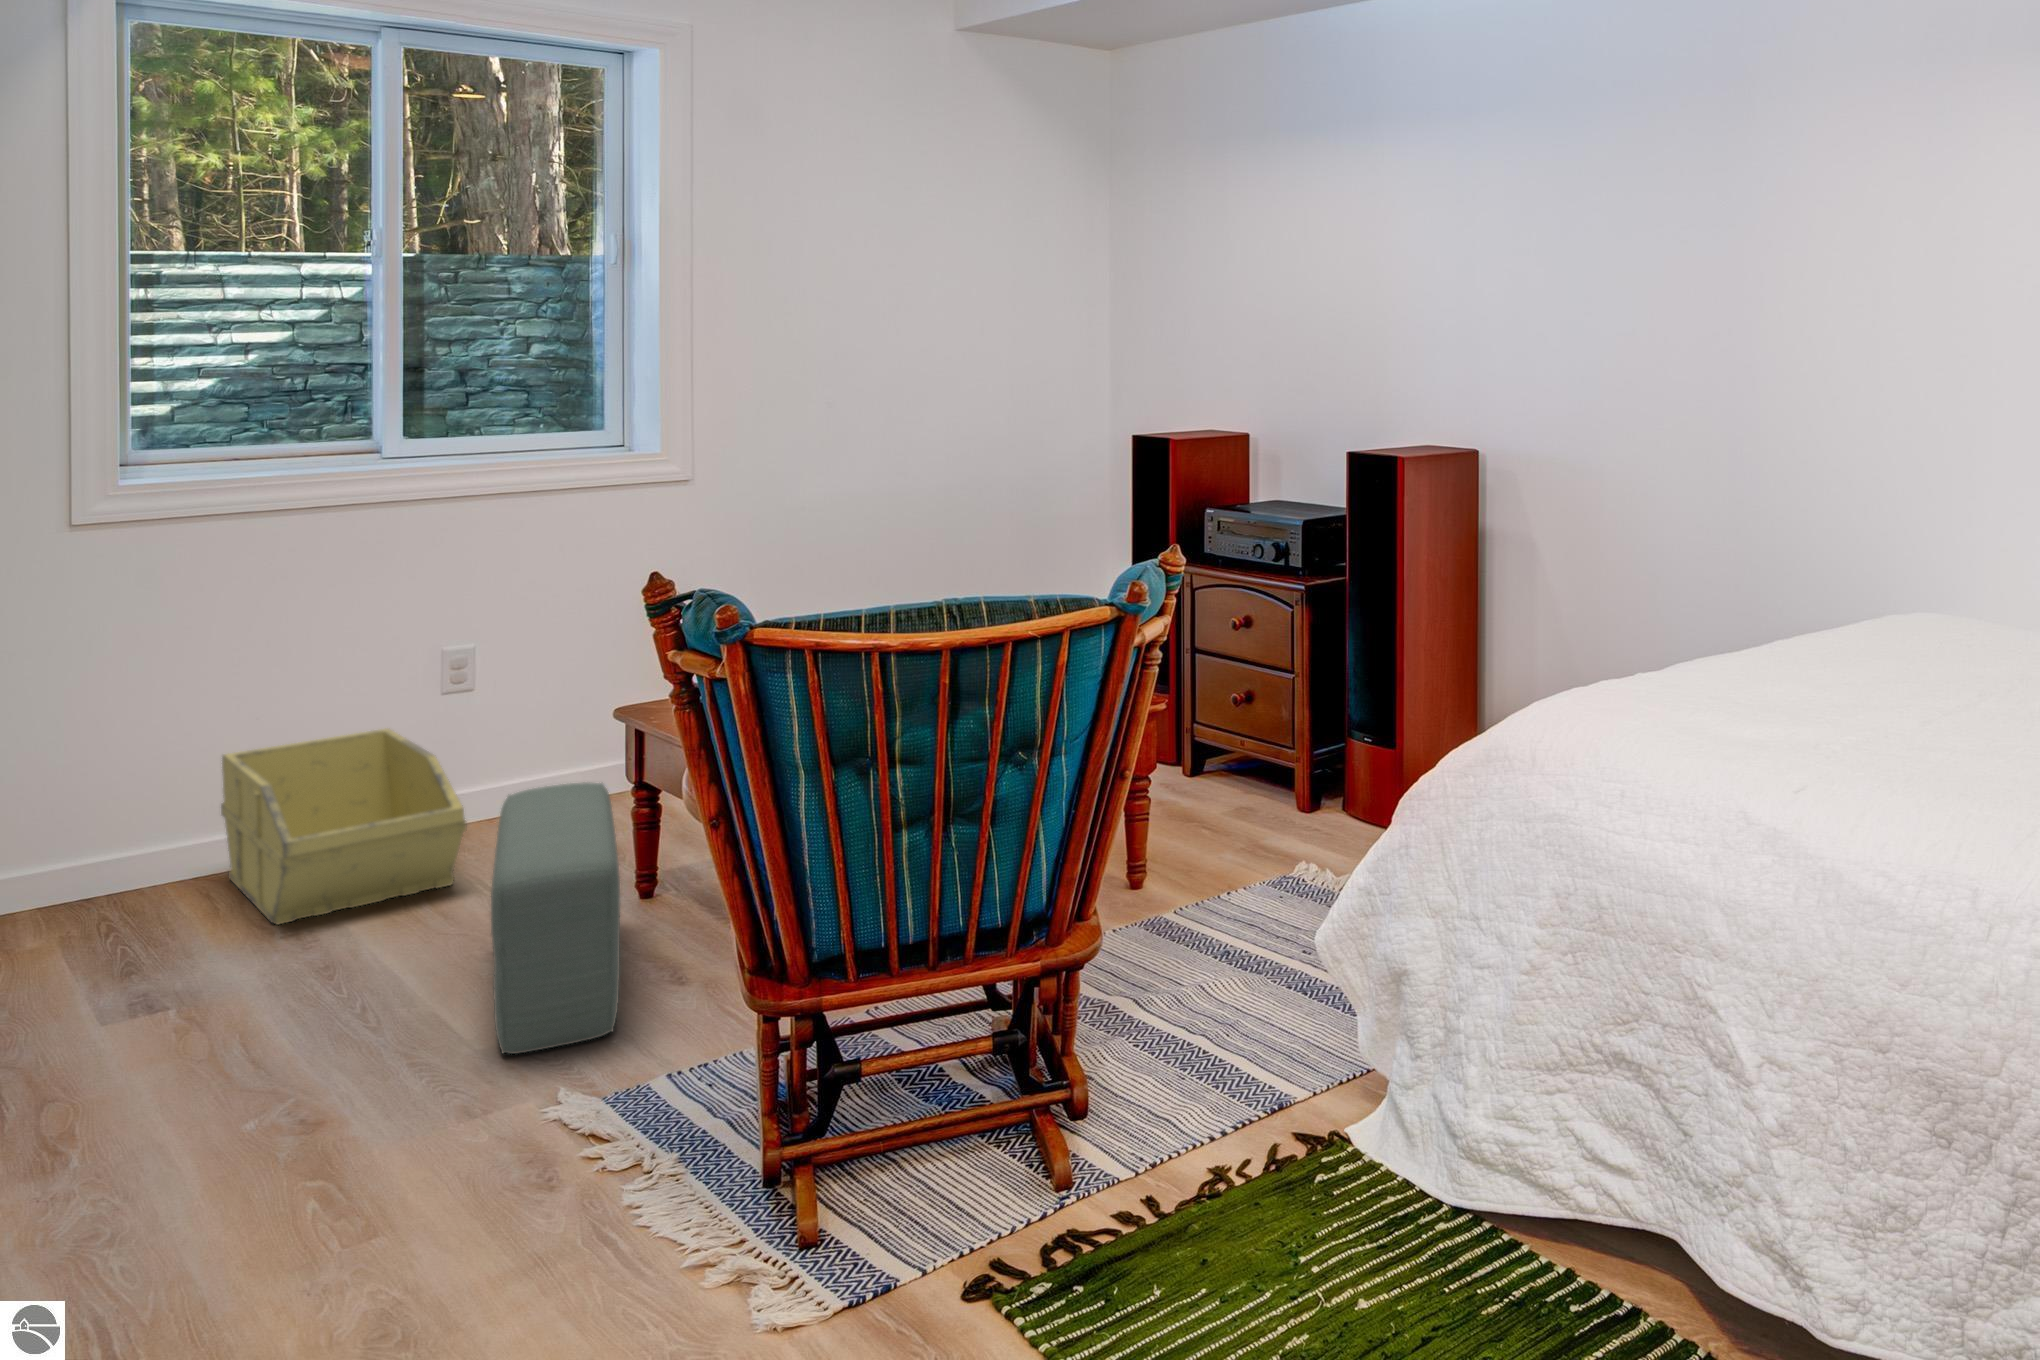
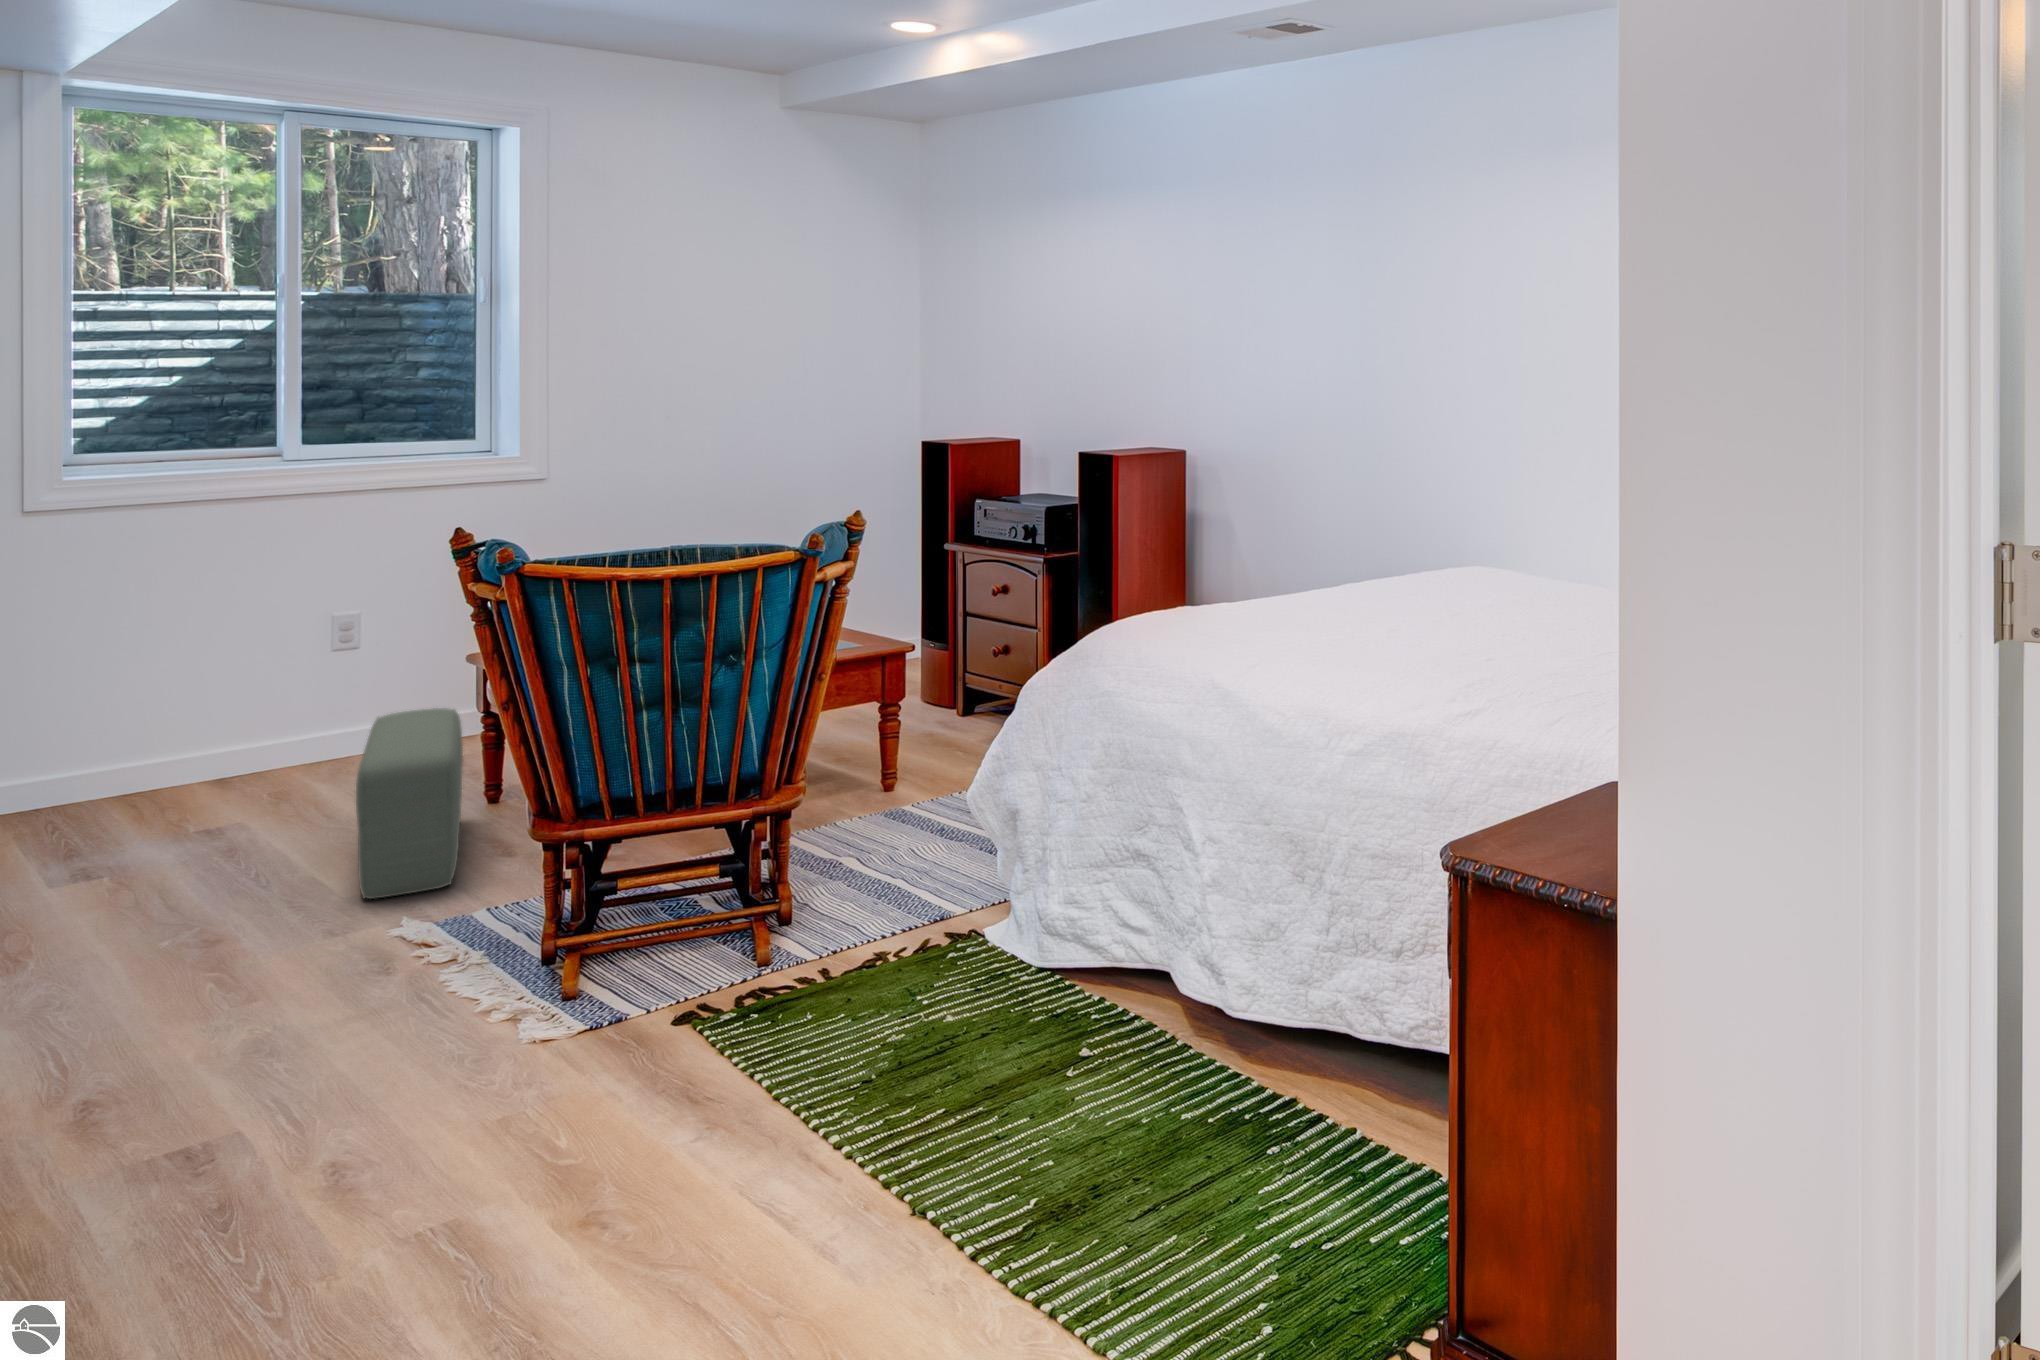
storage bin: present [221,728,466,924] -> none [146,677,348,824]

